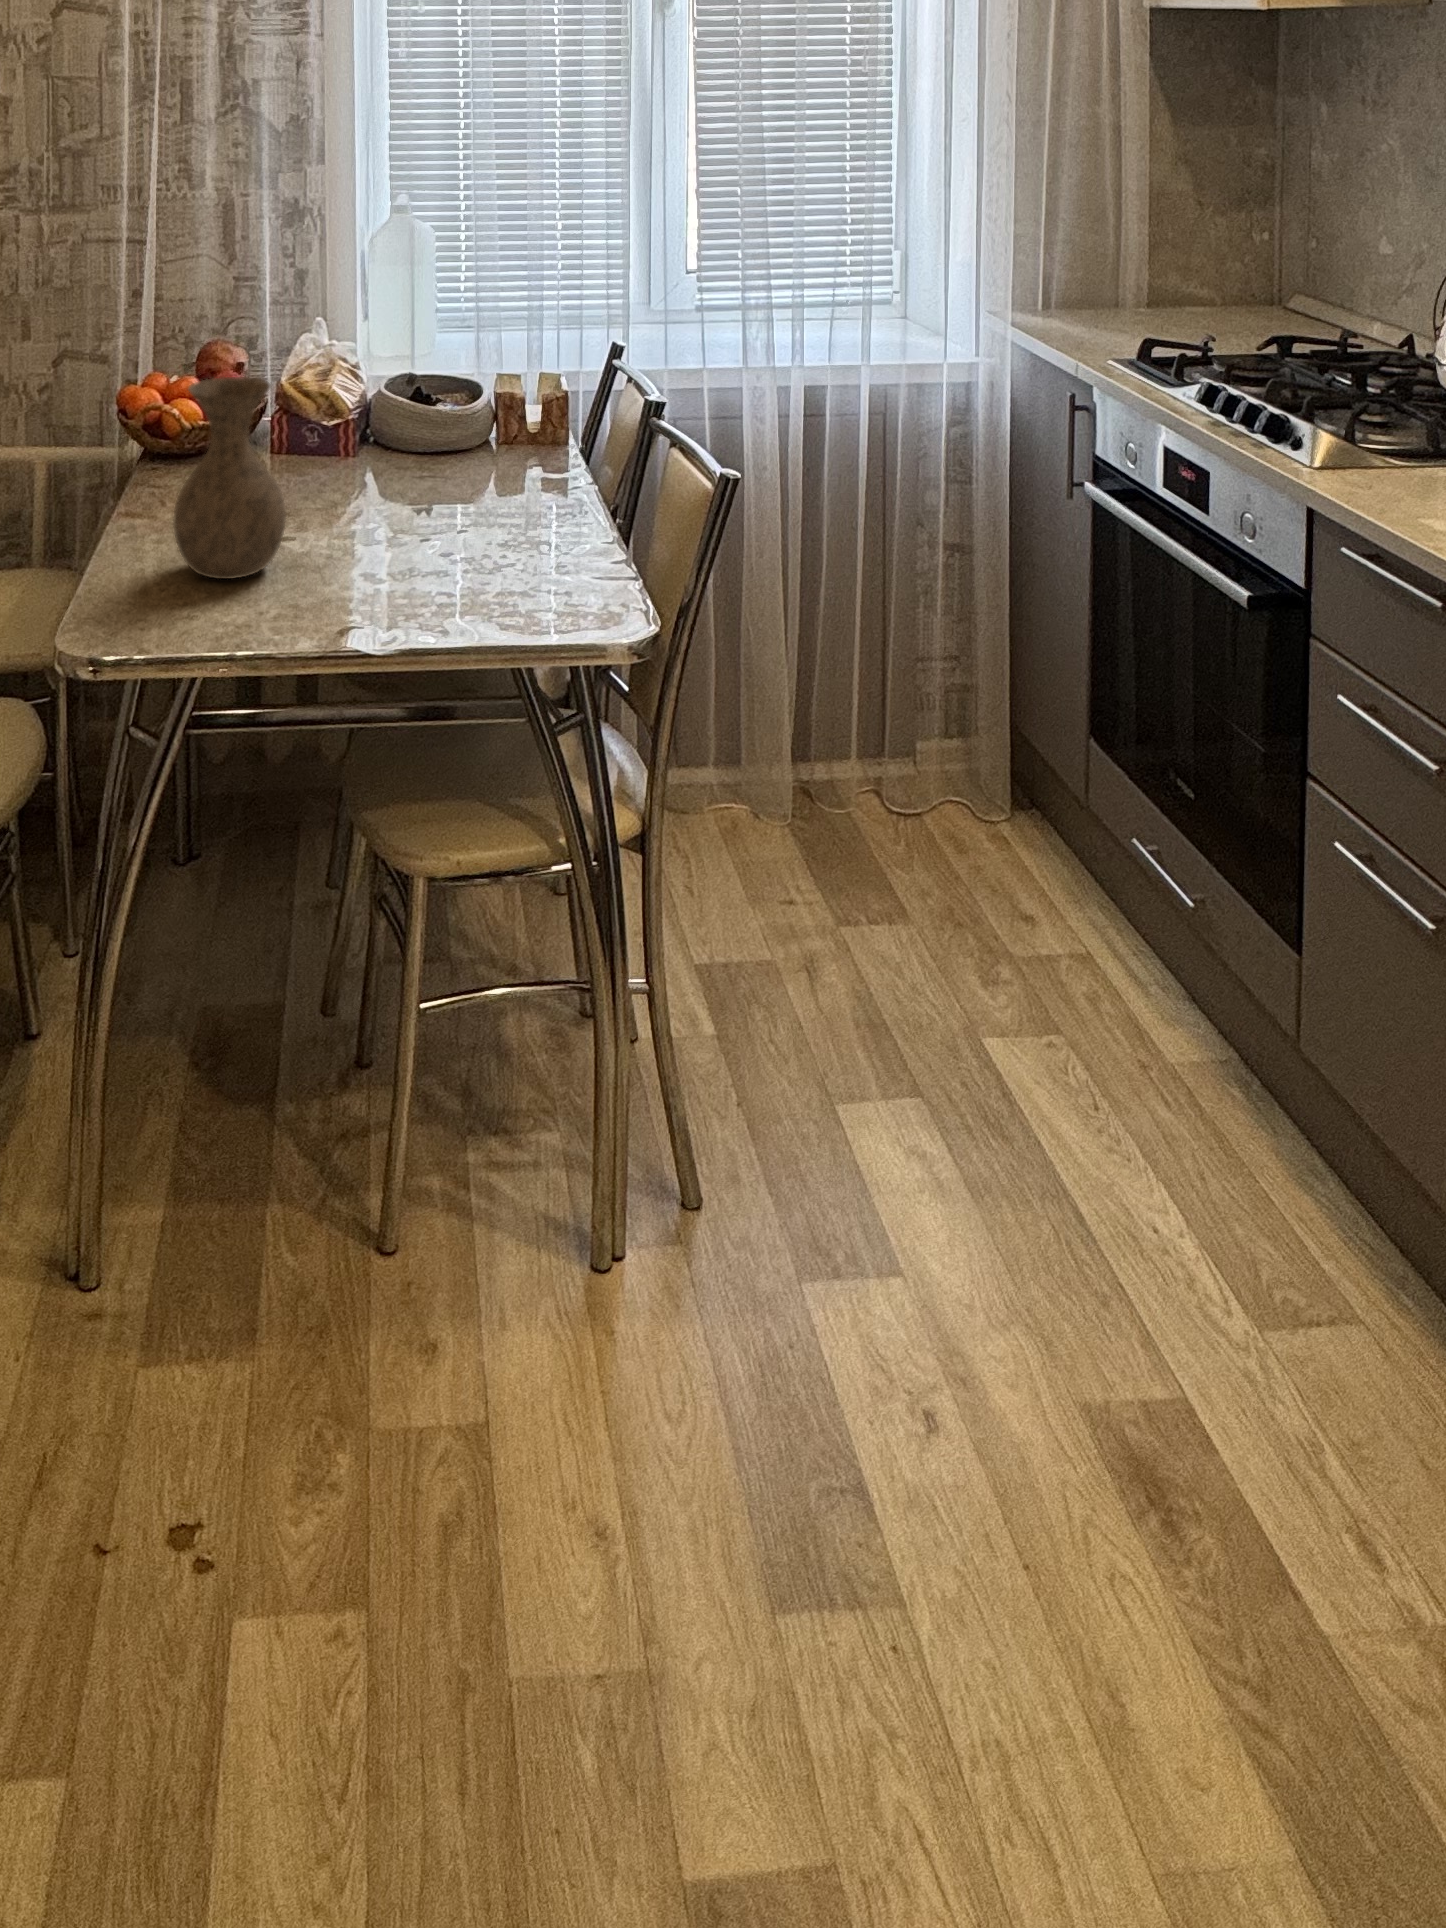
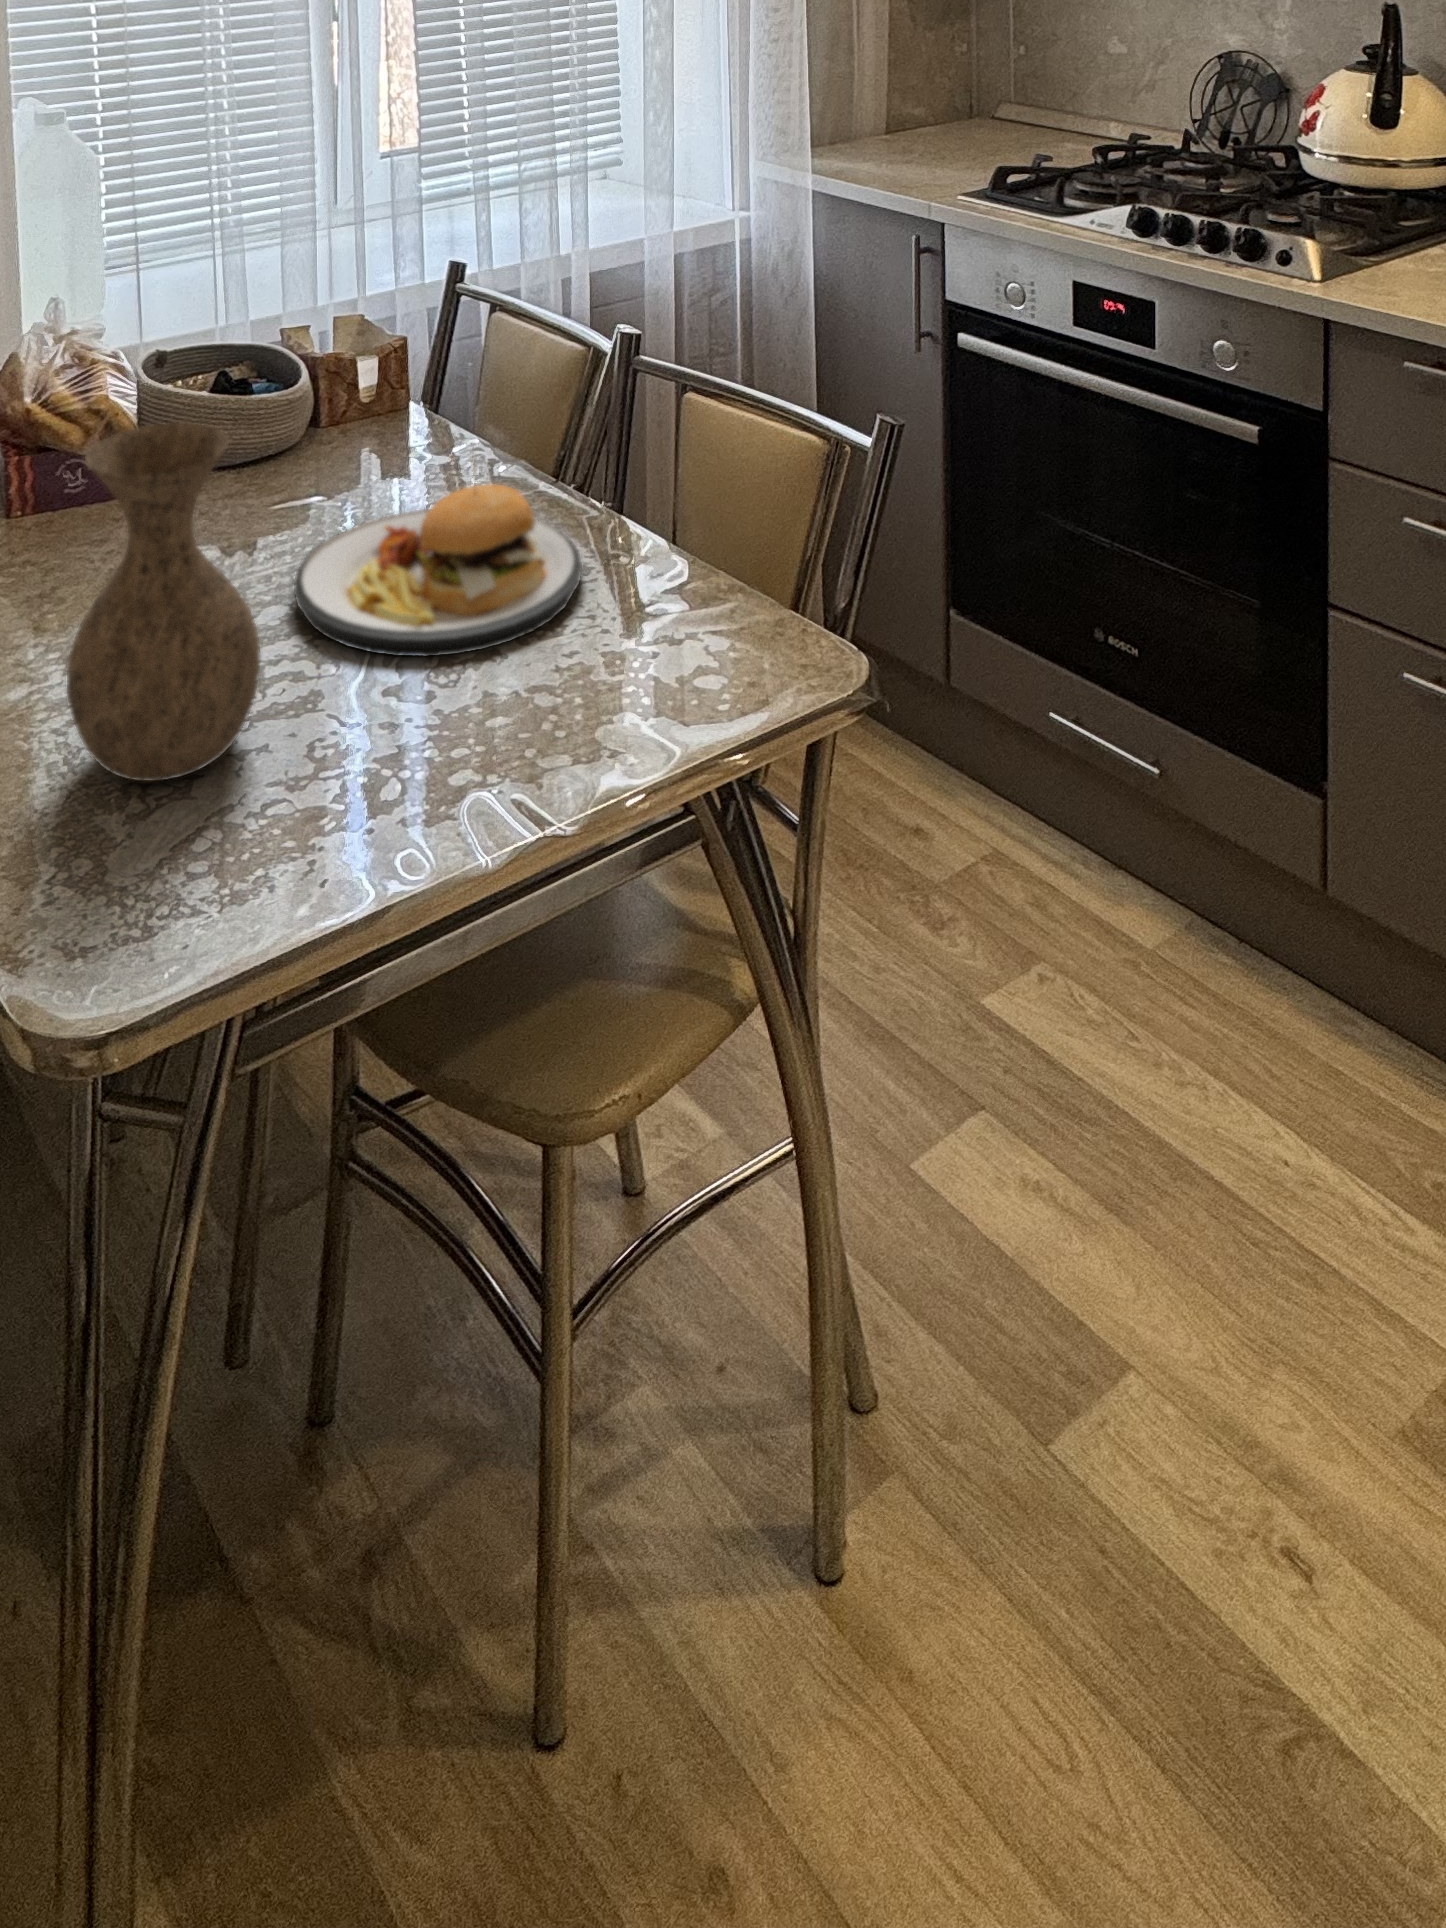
plate: none [361,440,554,569] -> present [294,443,582,656]

